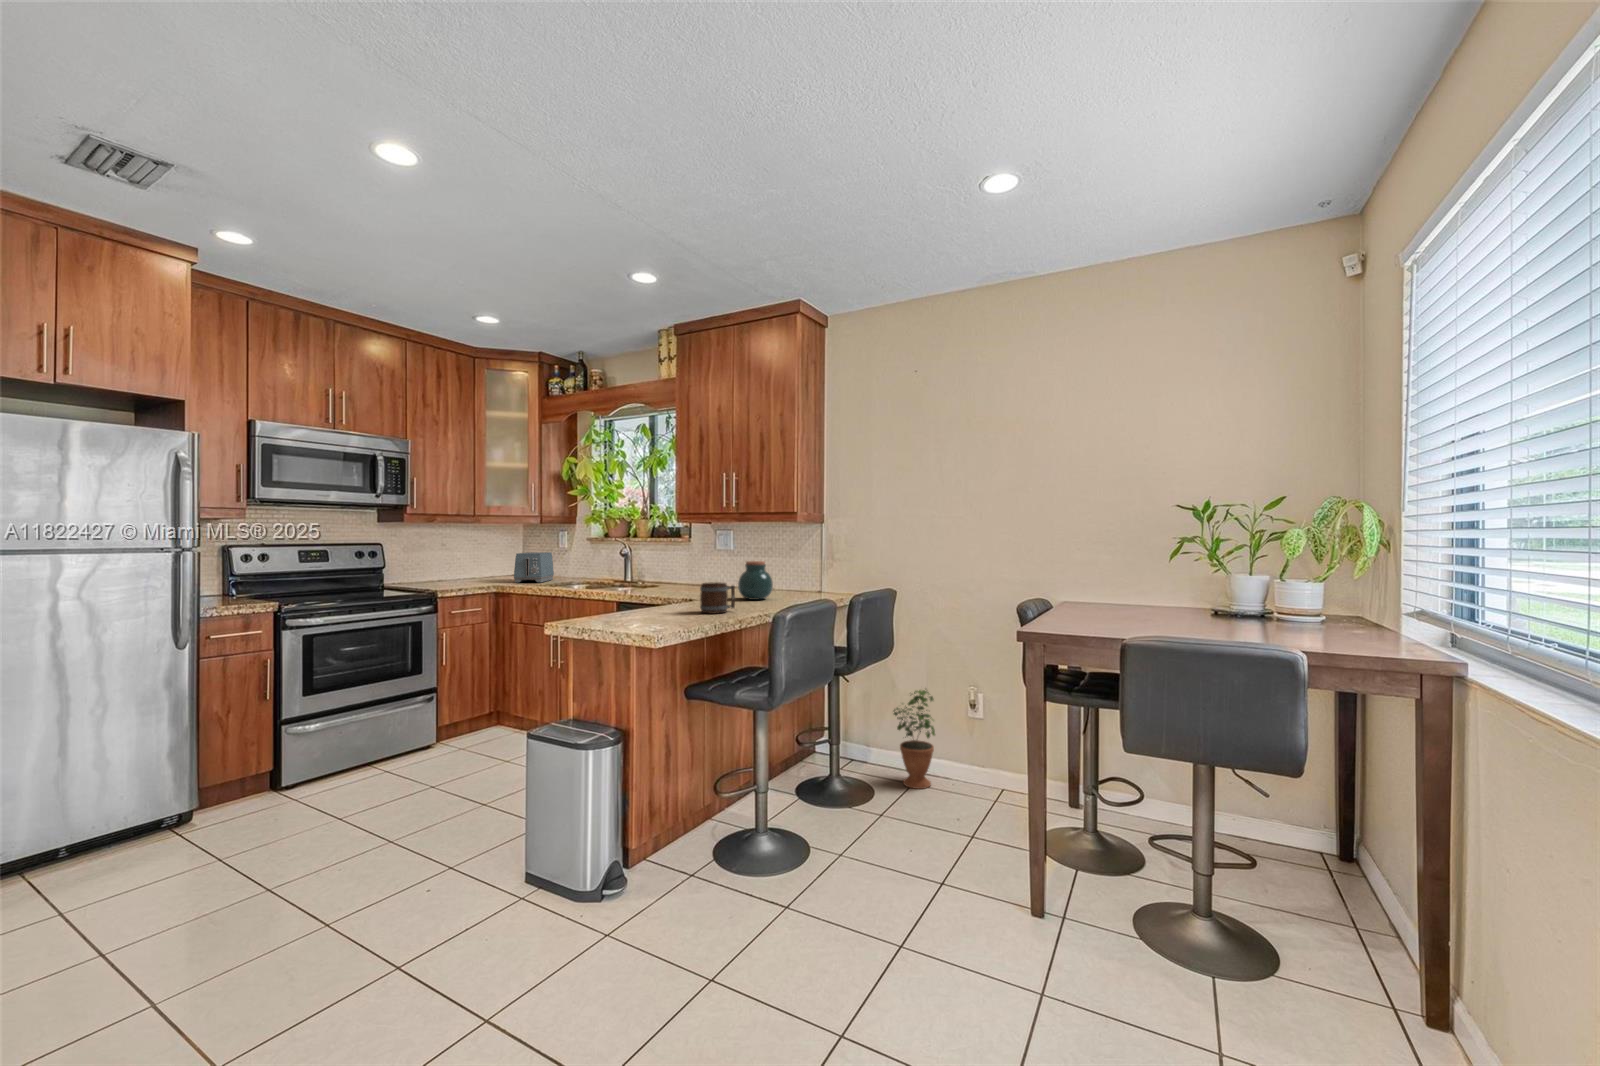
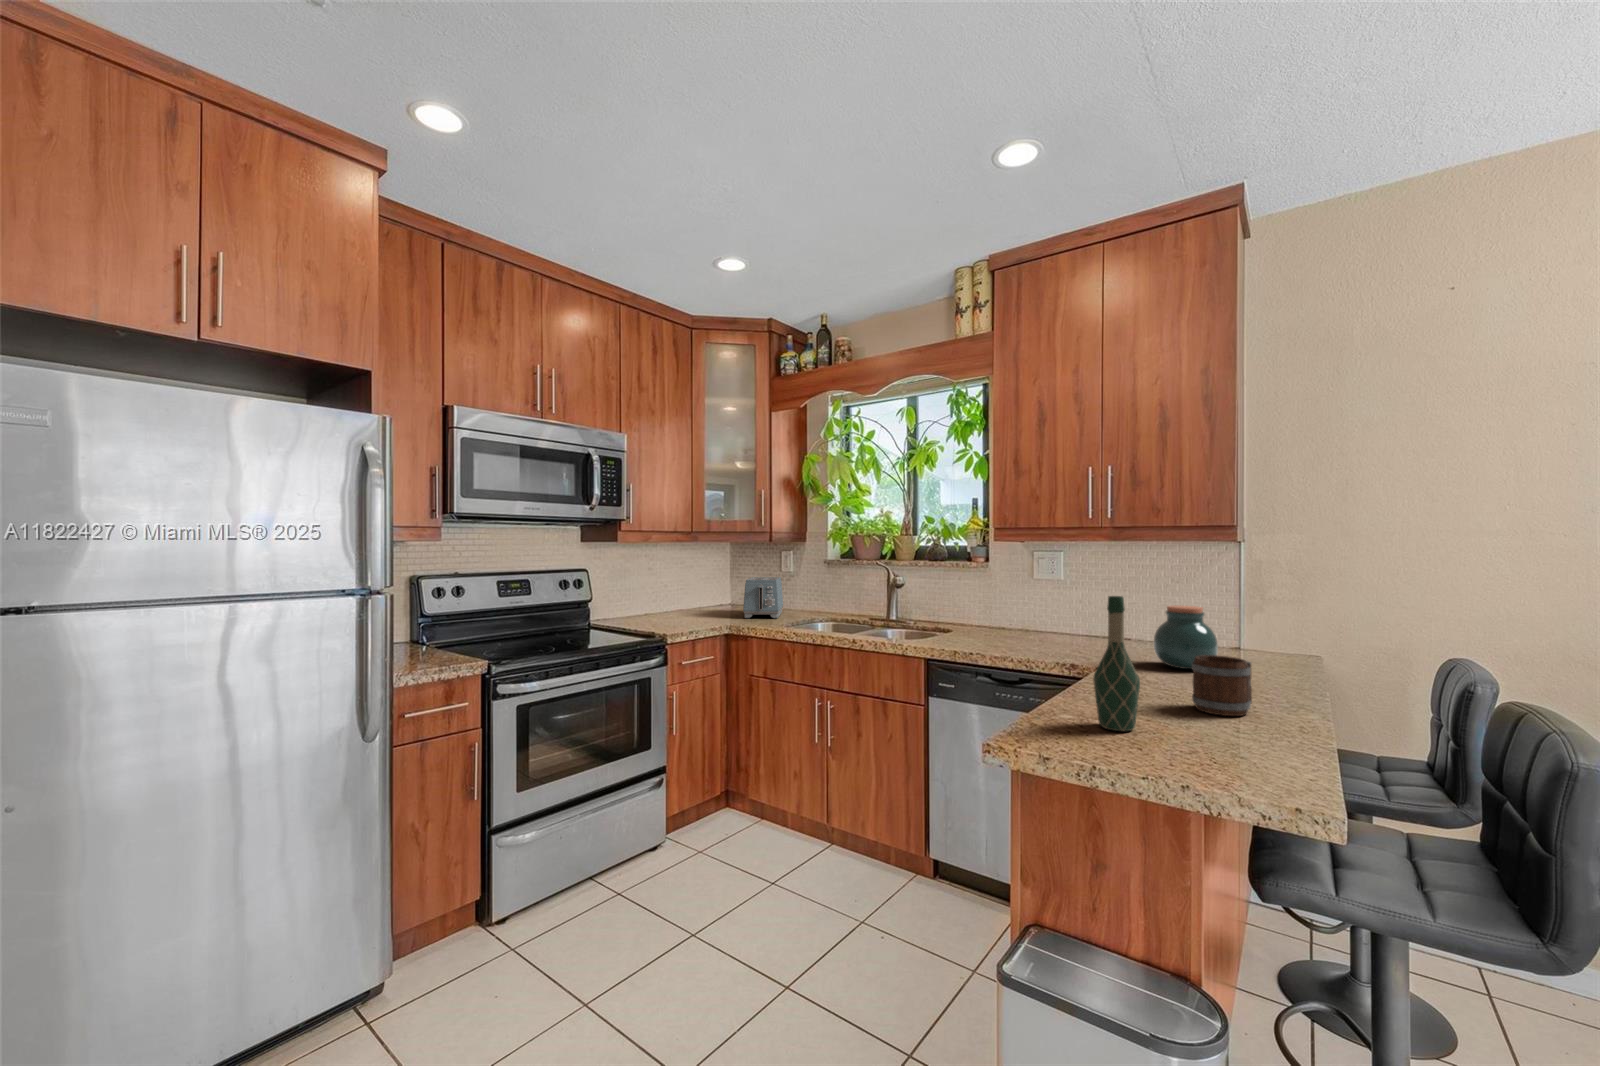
wine bottle: none [623,546,647,618] -> present [1093,596,1140,731]
potted plant: present [894,690,935,789] -> none [1445,822,1551,1016]

